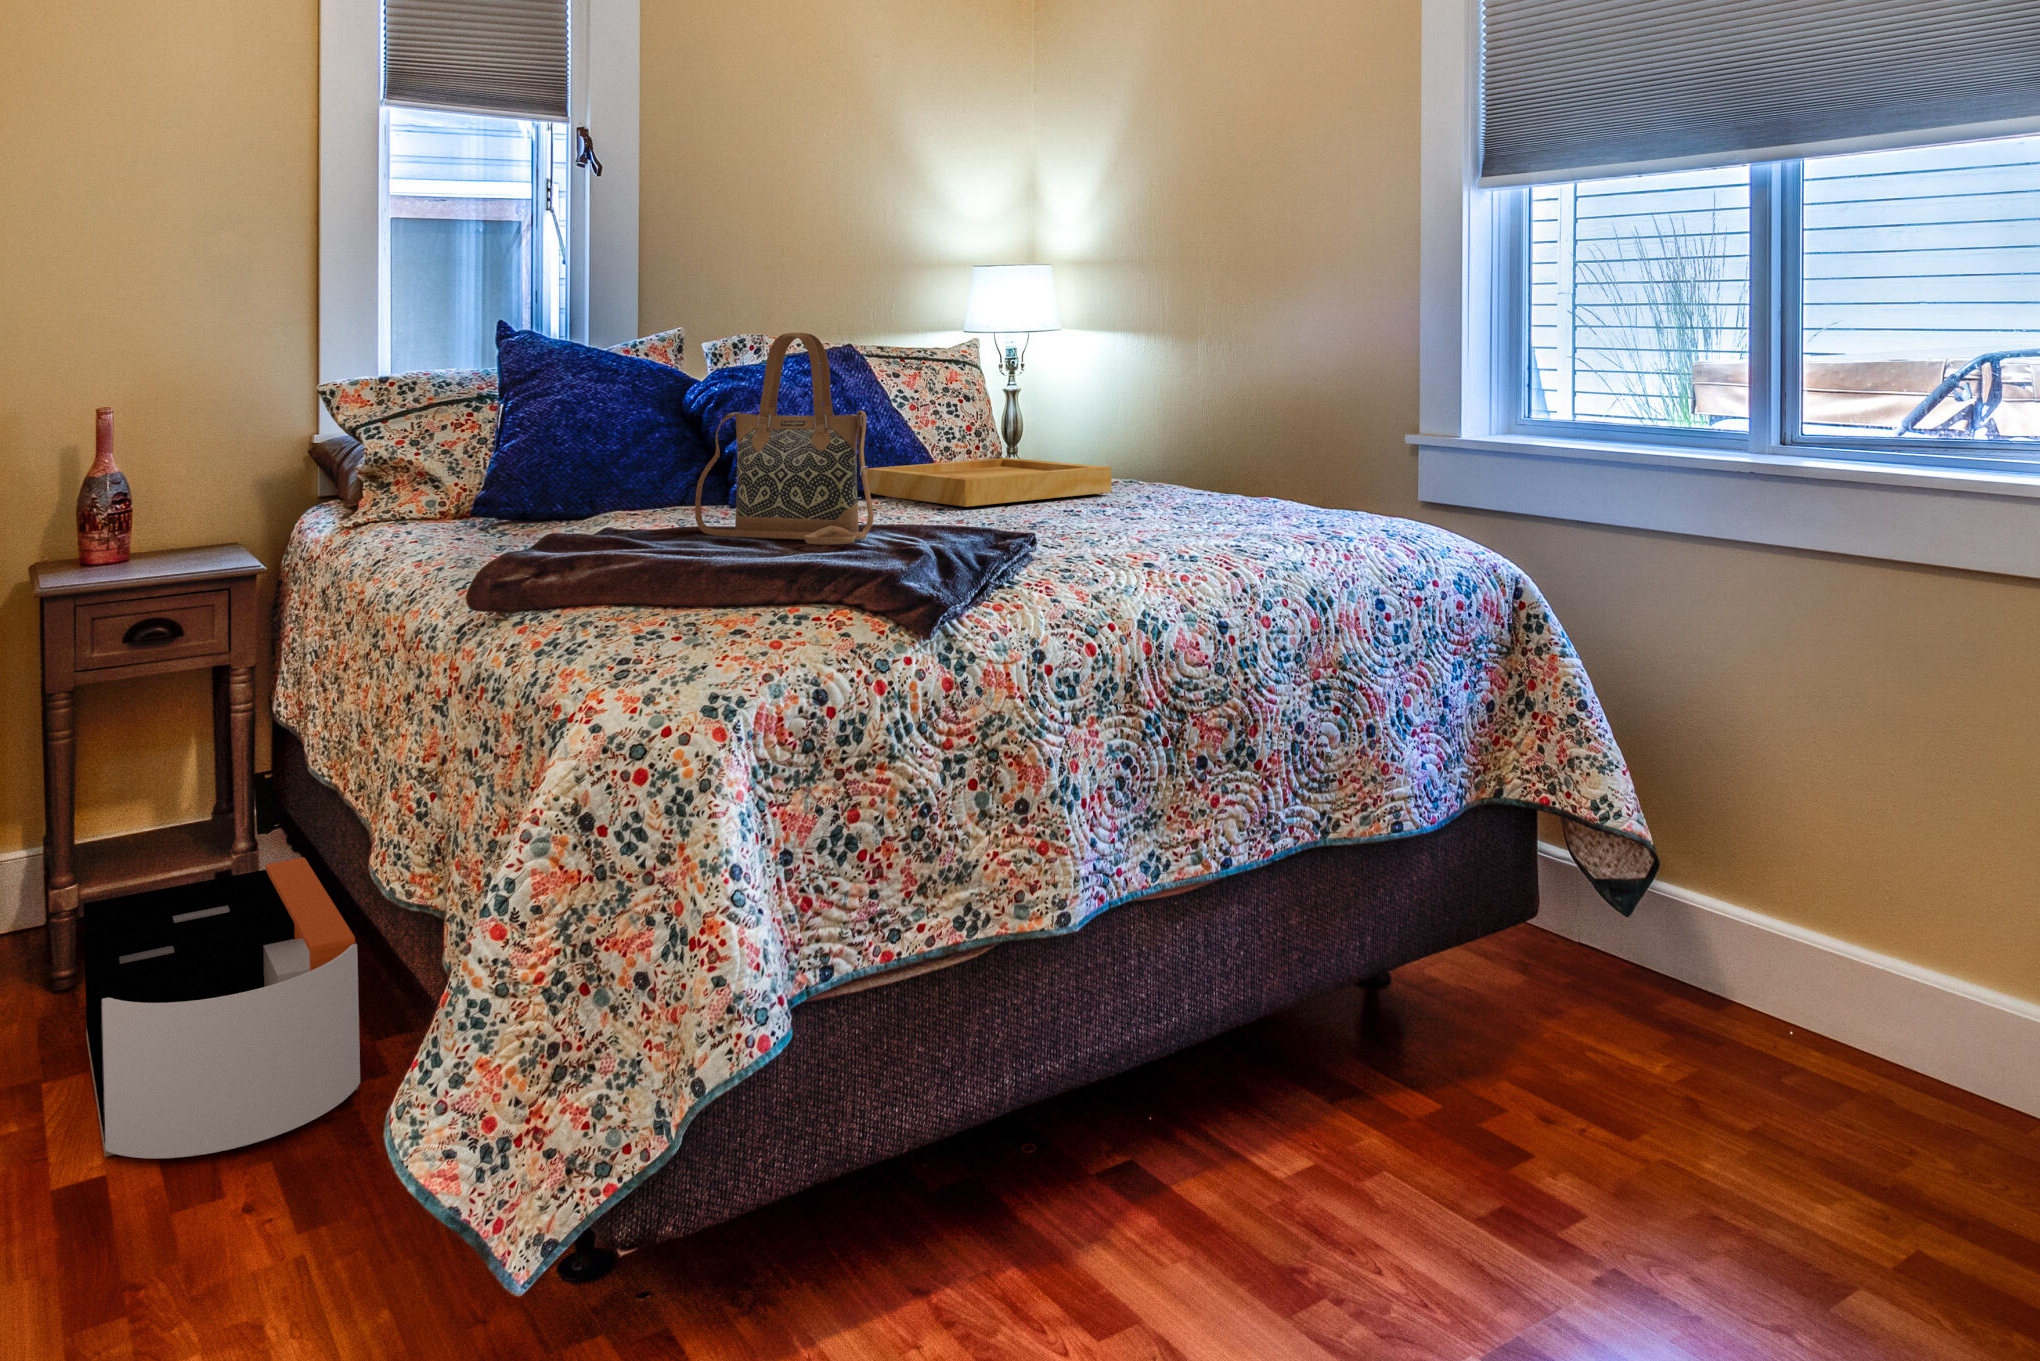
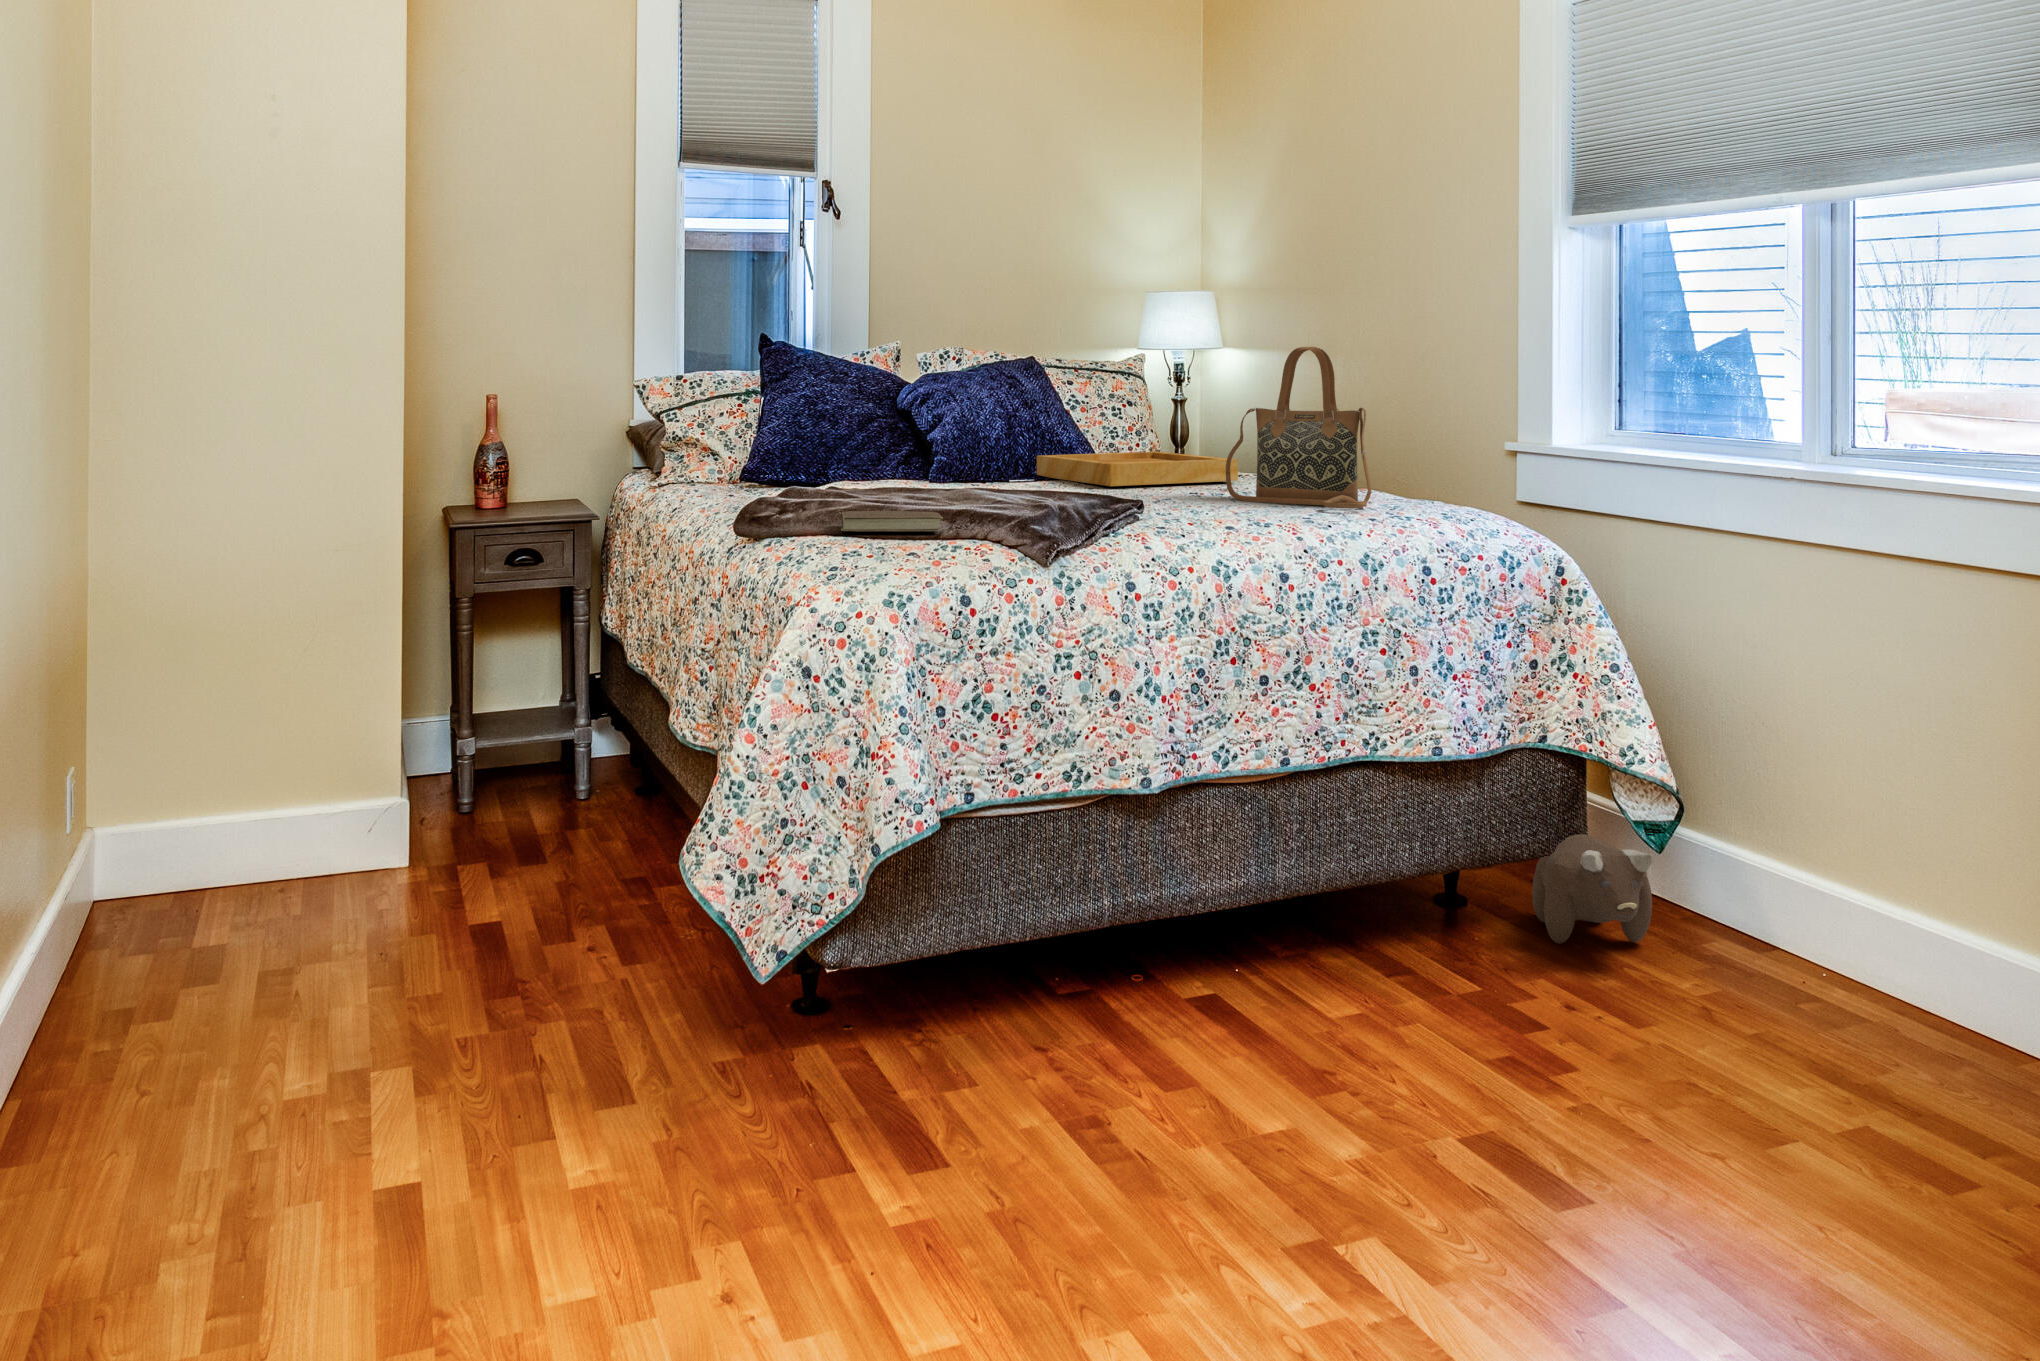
handbag: present [695,333,874,544] -> present [1226,347,1371,509]
book: none [620,563,774,599] -> present [838,510,943,531]
storage bin: present [83,857,360,1158] -> none [482,726,659,907]
plush toy: none [1483,899,1630,1034] -> present [1532,834,1653,944]

